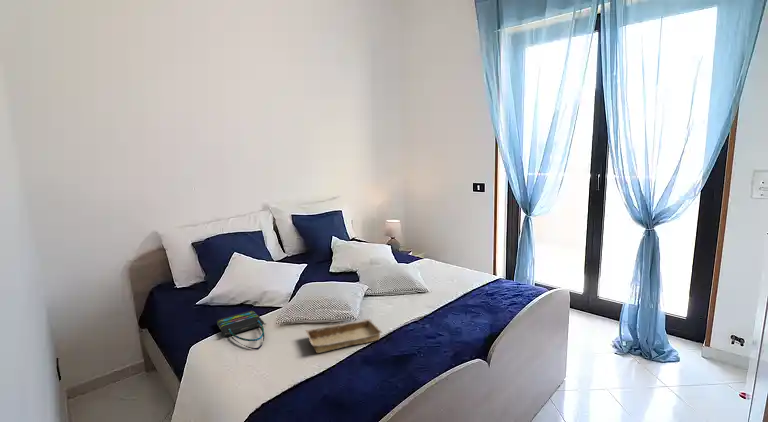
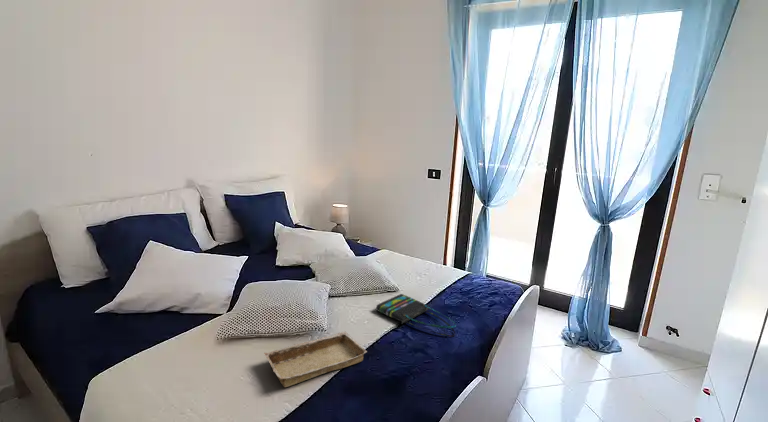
tote bag: present [217,311,265,349] -> present [376,294,456,337]

